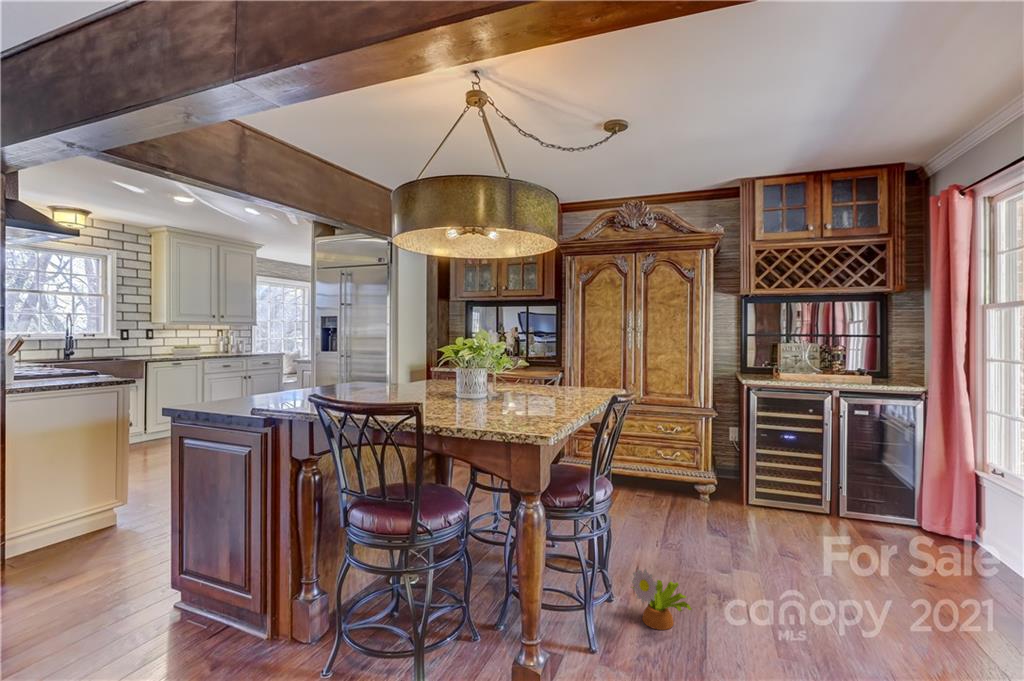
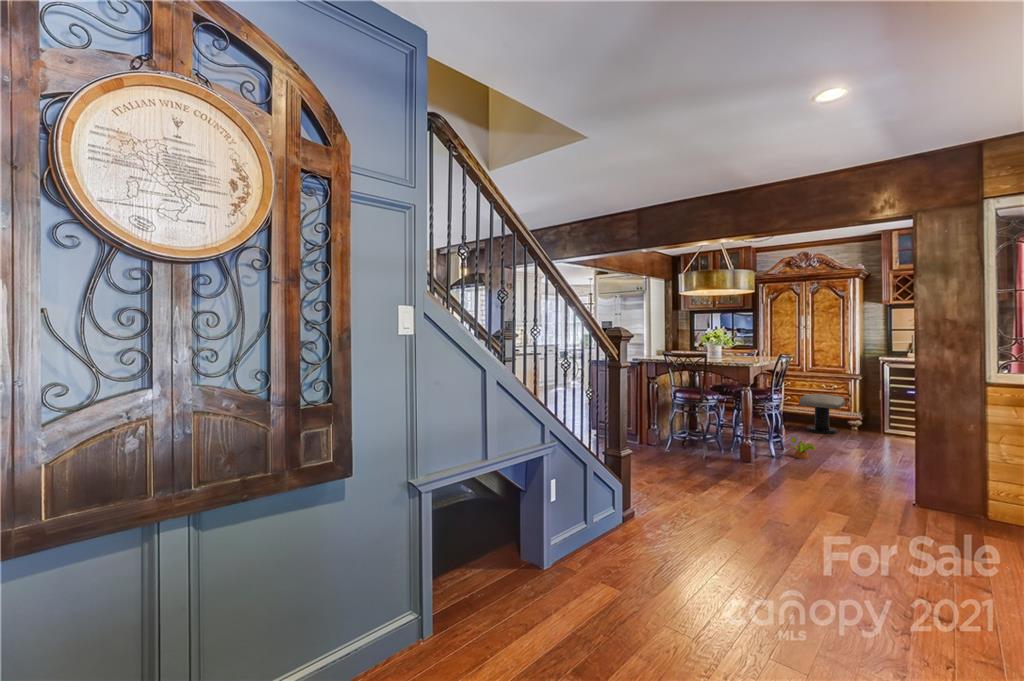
stool: none [628,443,694,517] -> present [798,394,846,434]

